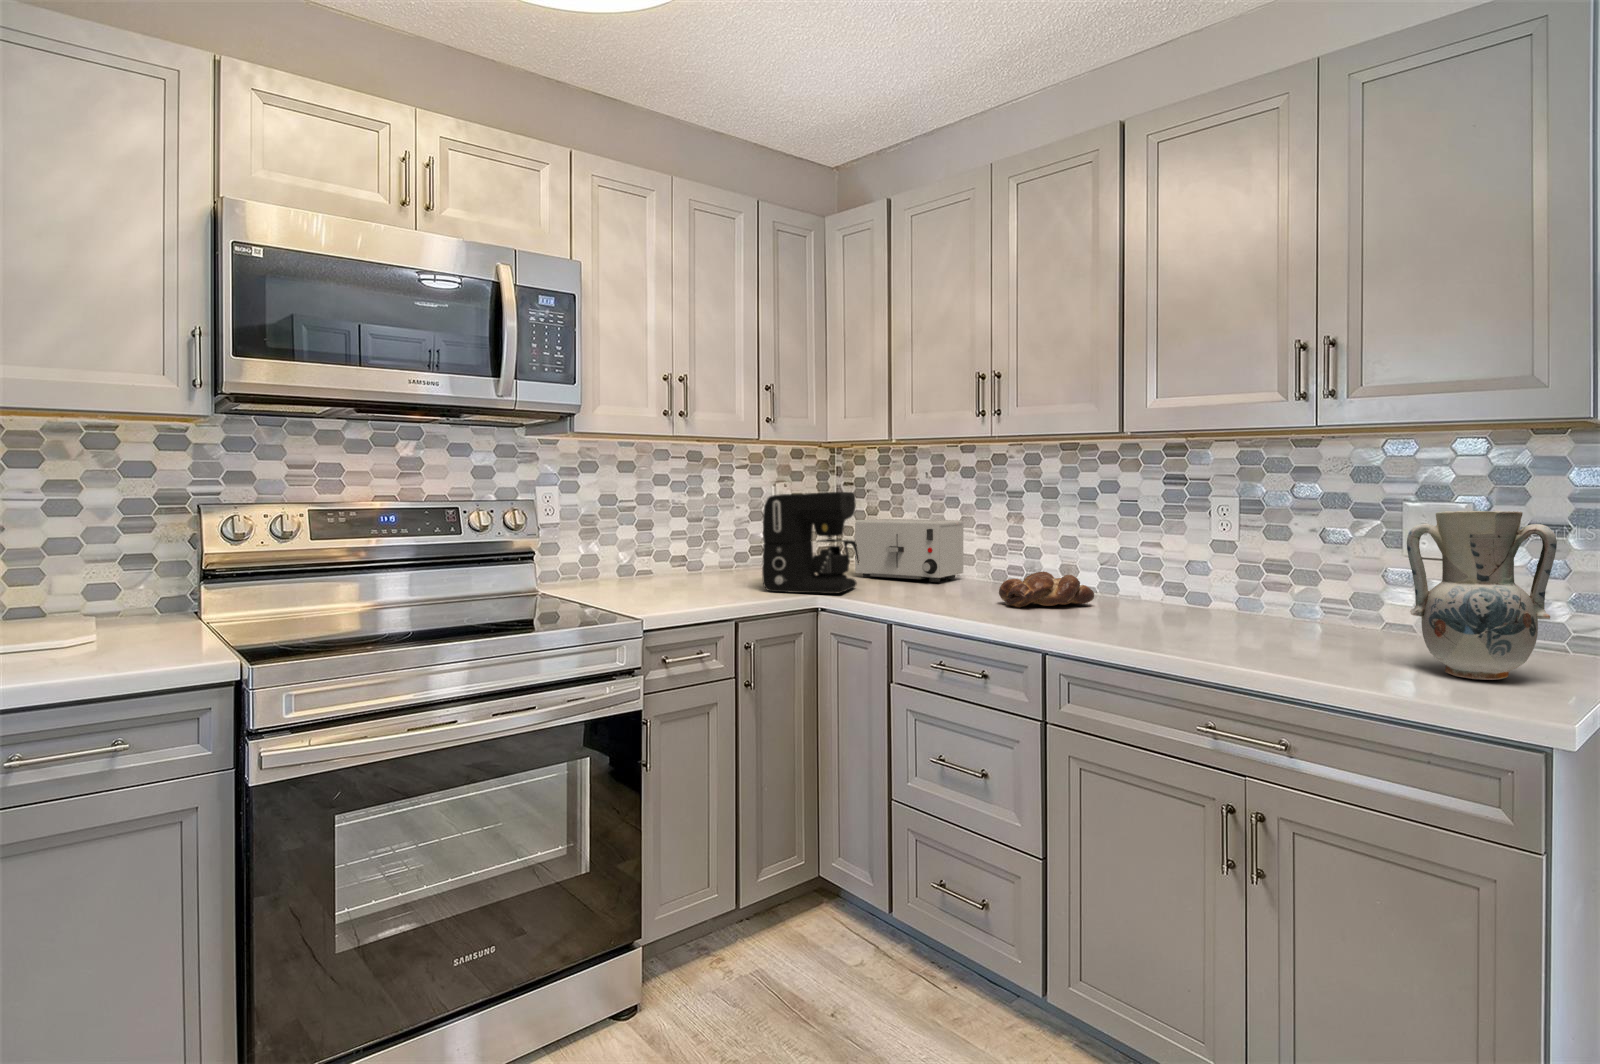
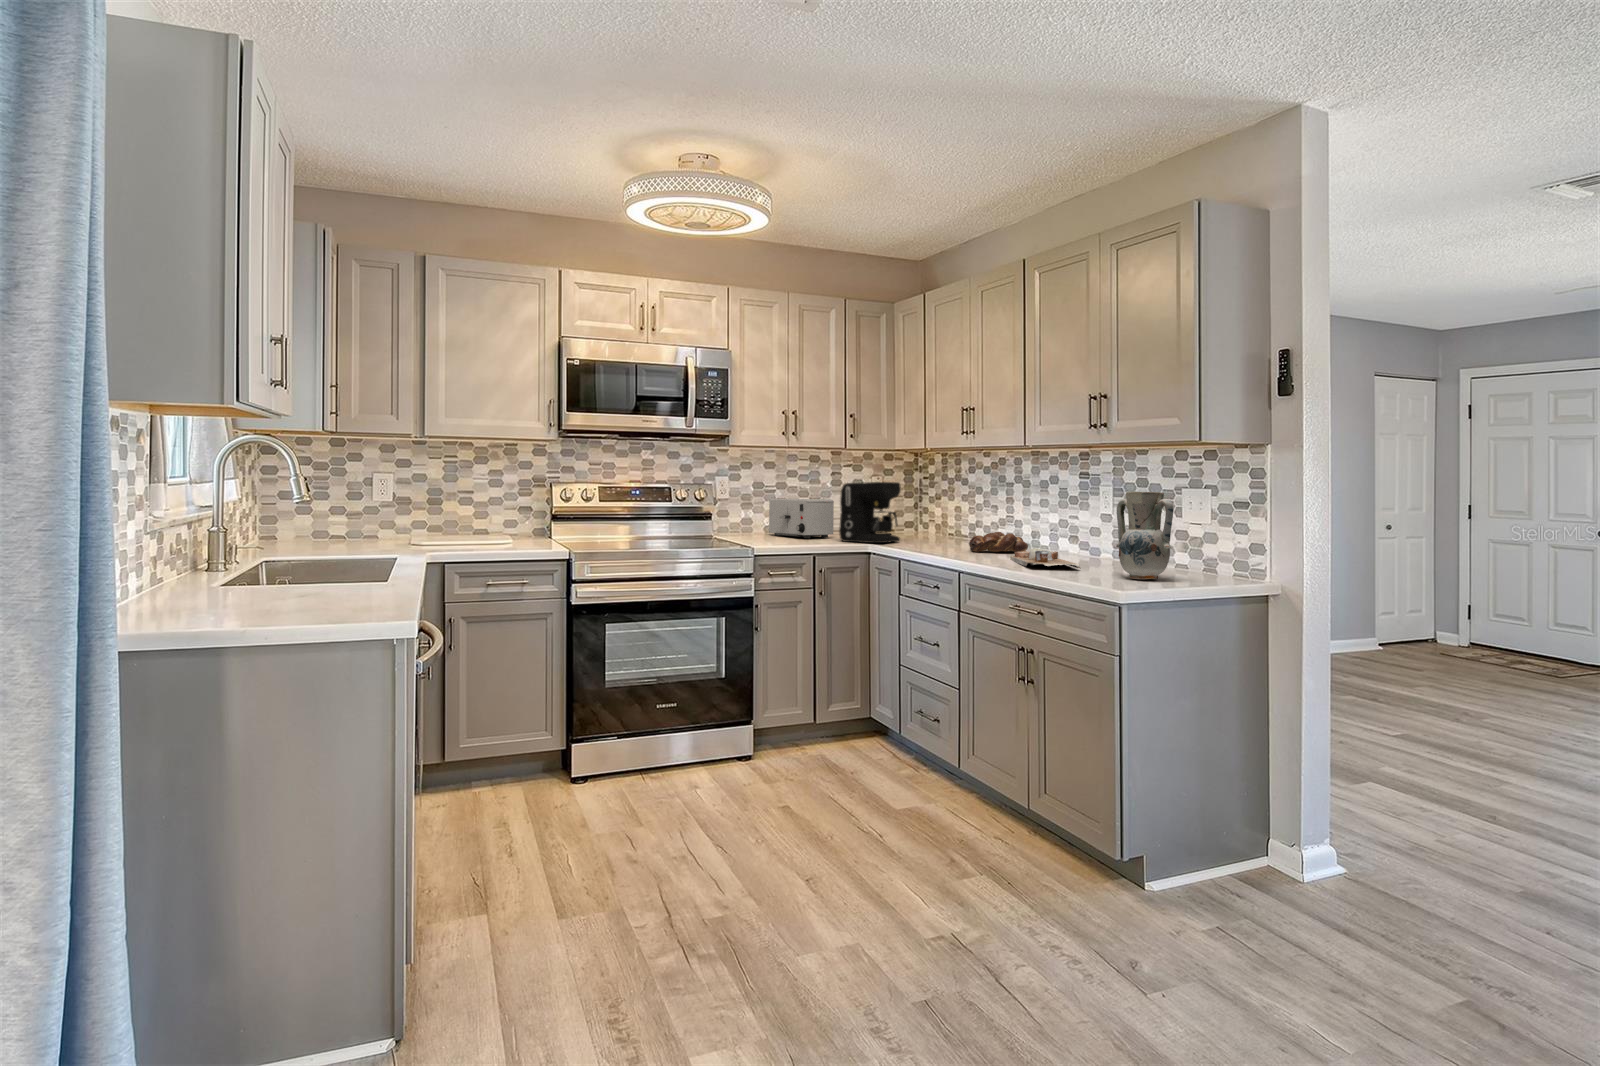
toaster: present [855,519,963,582] -> present [769,499,834,538]
cutting board: none [1113,608,1307,651] -> present [1010,549,1080,568]

